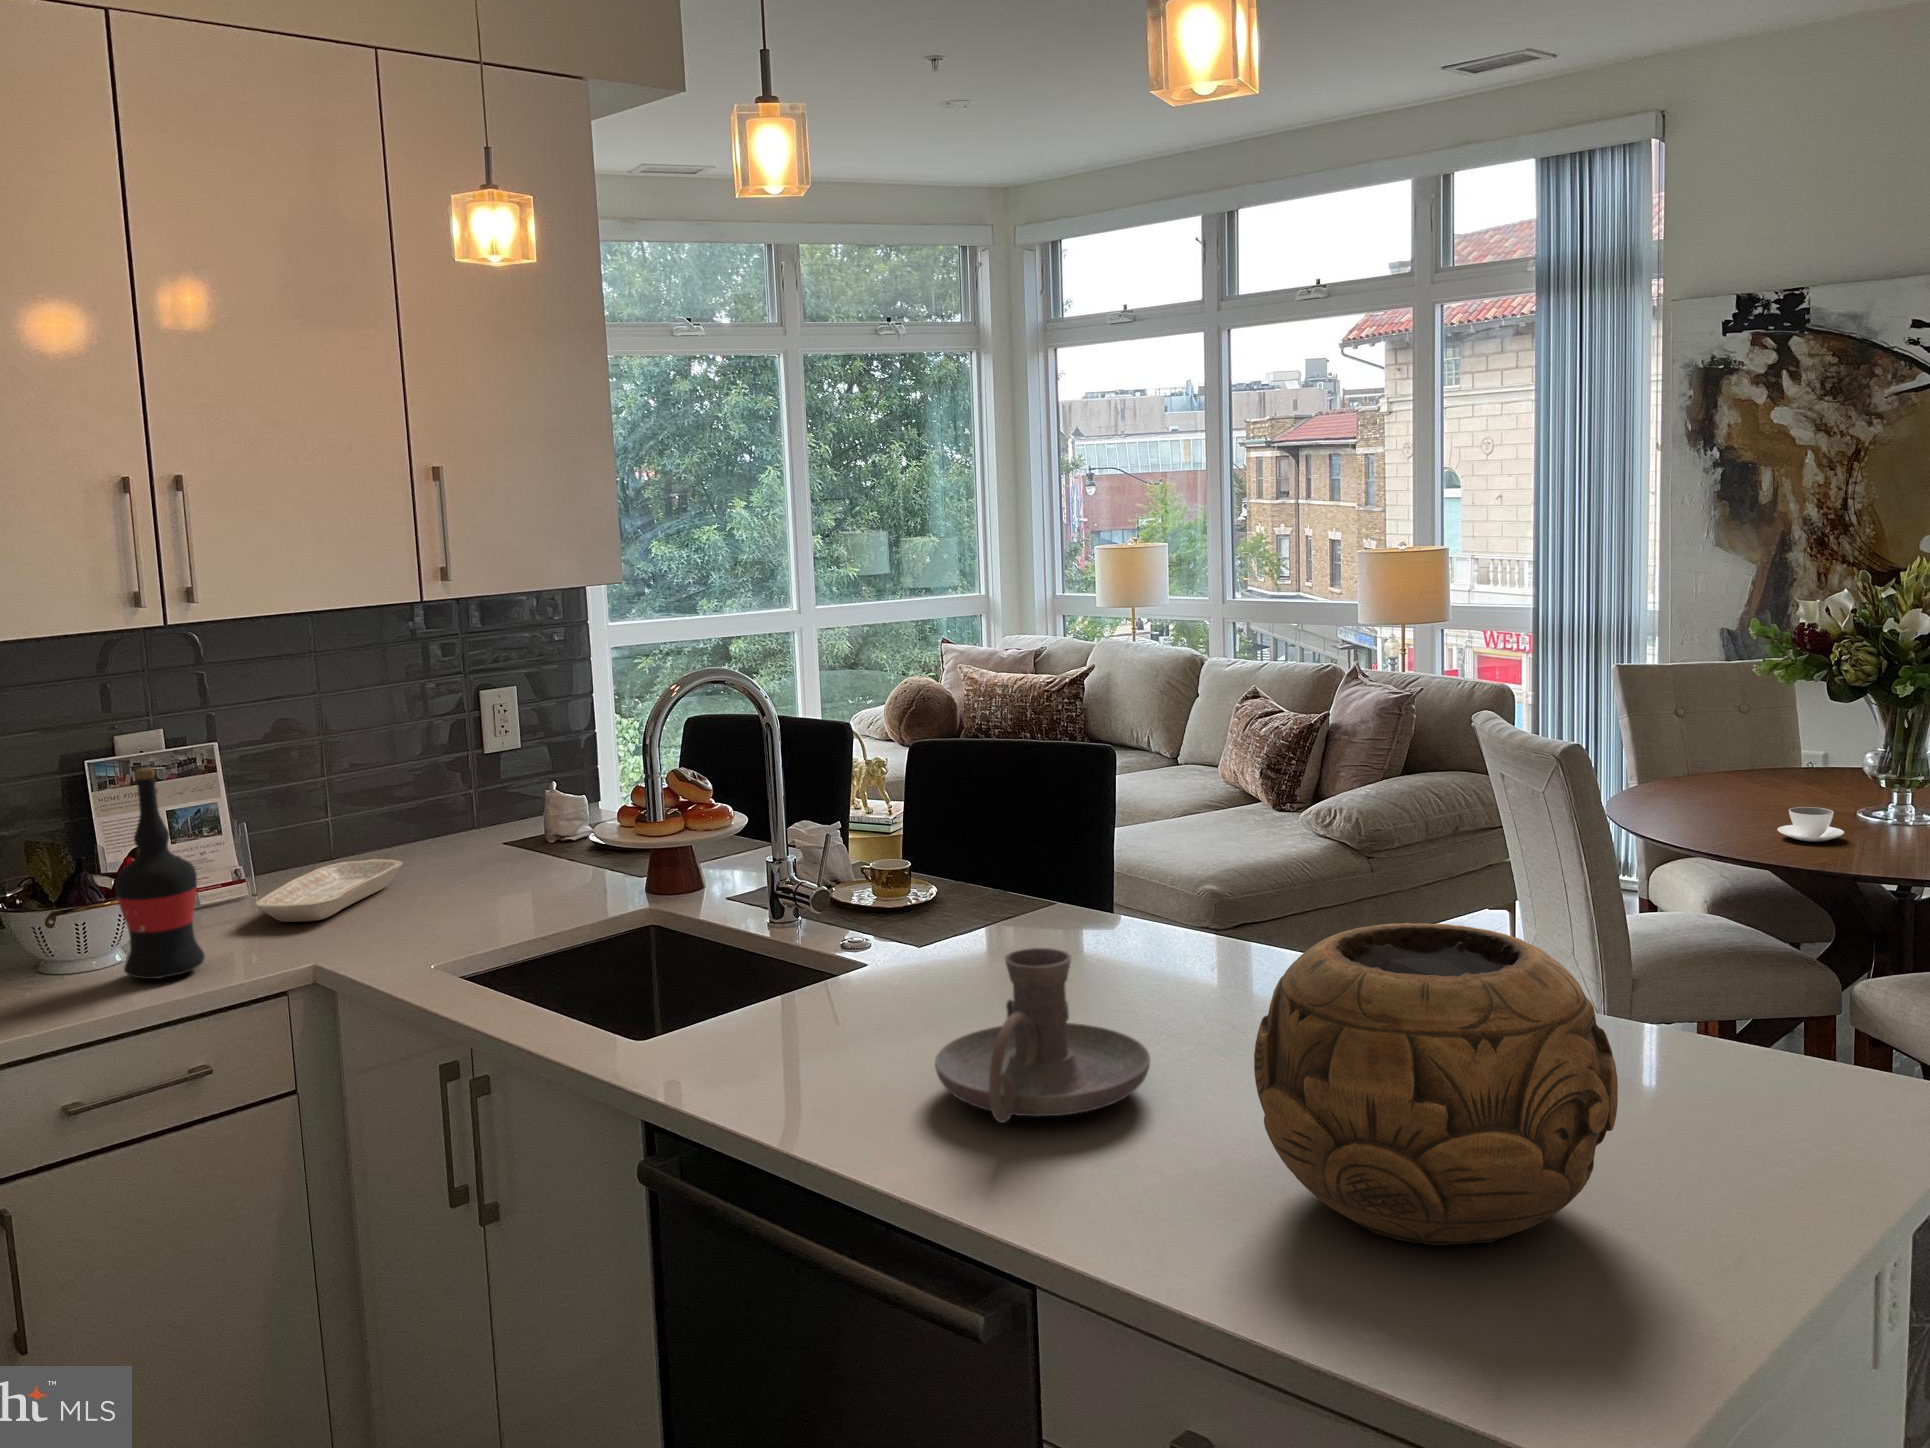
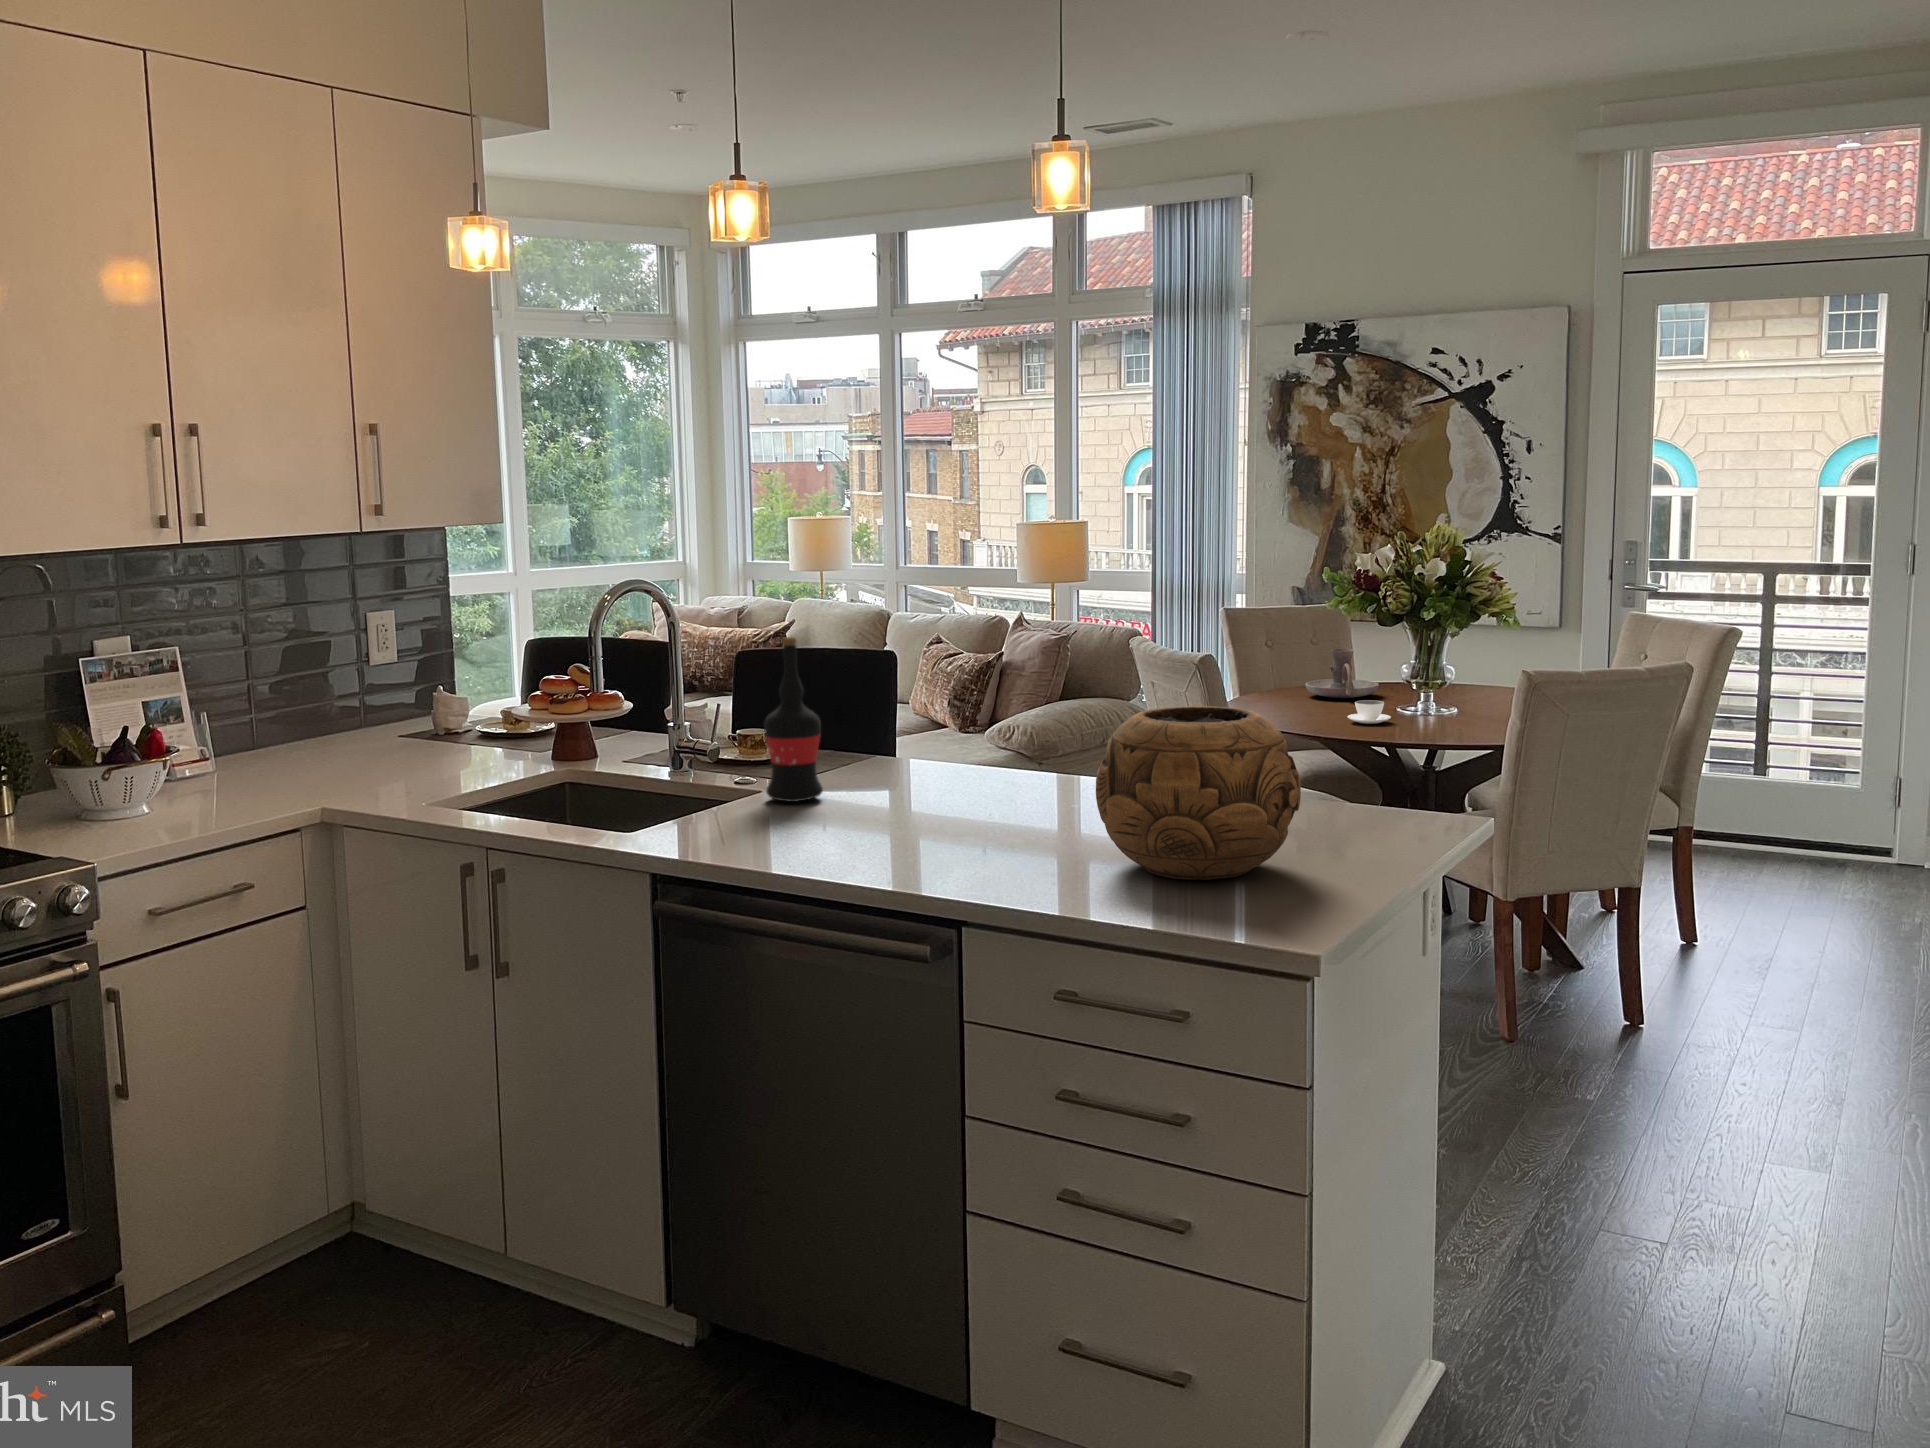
wine bottle: present [115,768,205,979] -> present [764,637,823,802]
tray: present [255,859,402,922] -> none [244,743,341,786]
candle holder: present [935,948,1150,1123] -> present [1305,649,1379,698]

